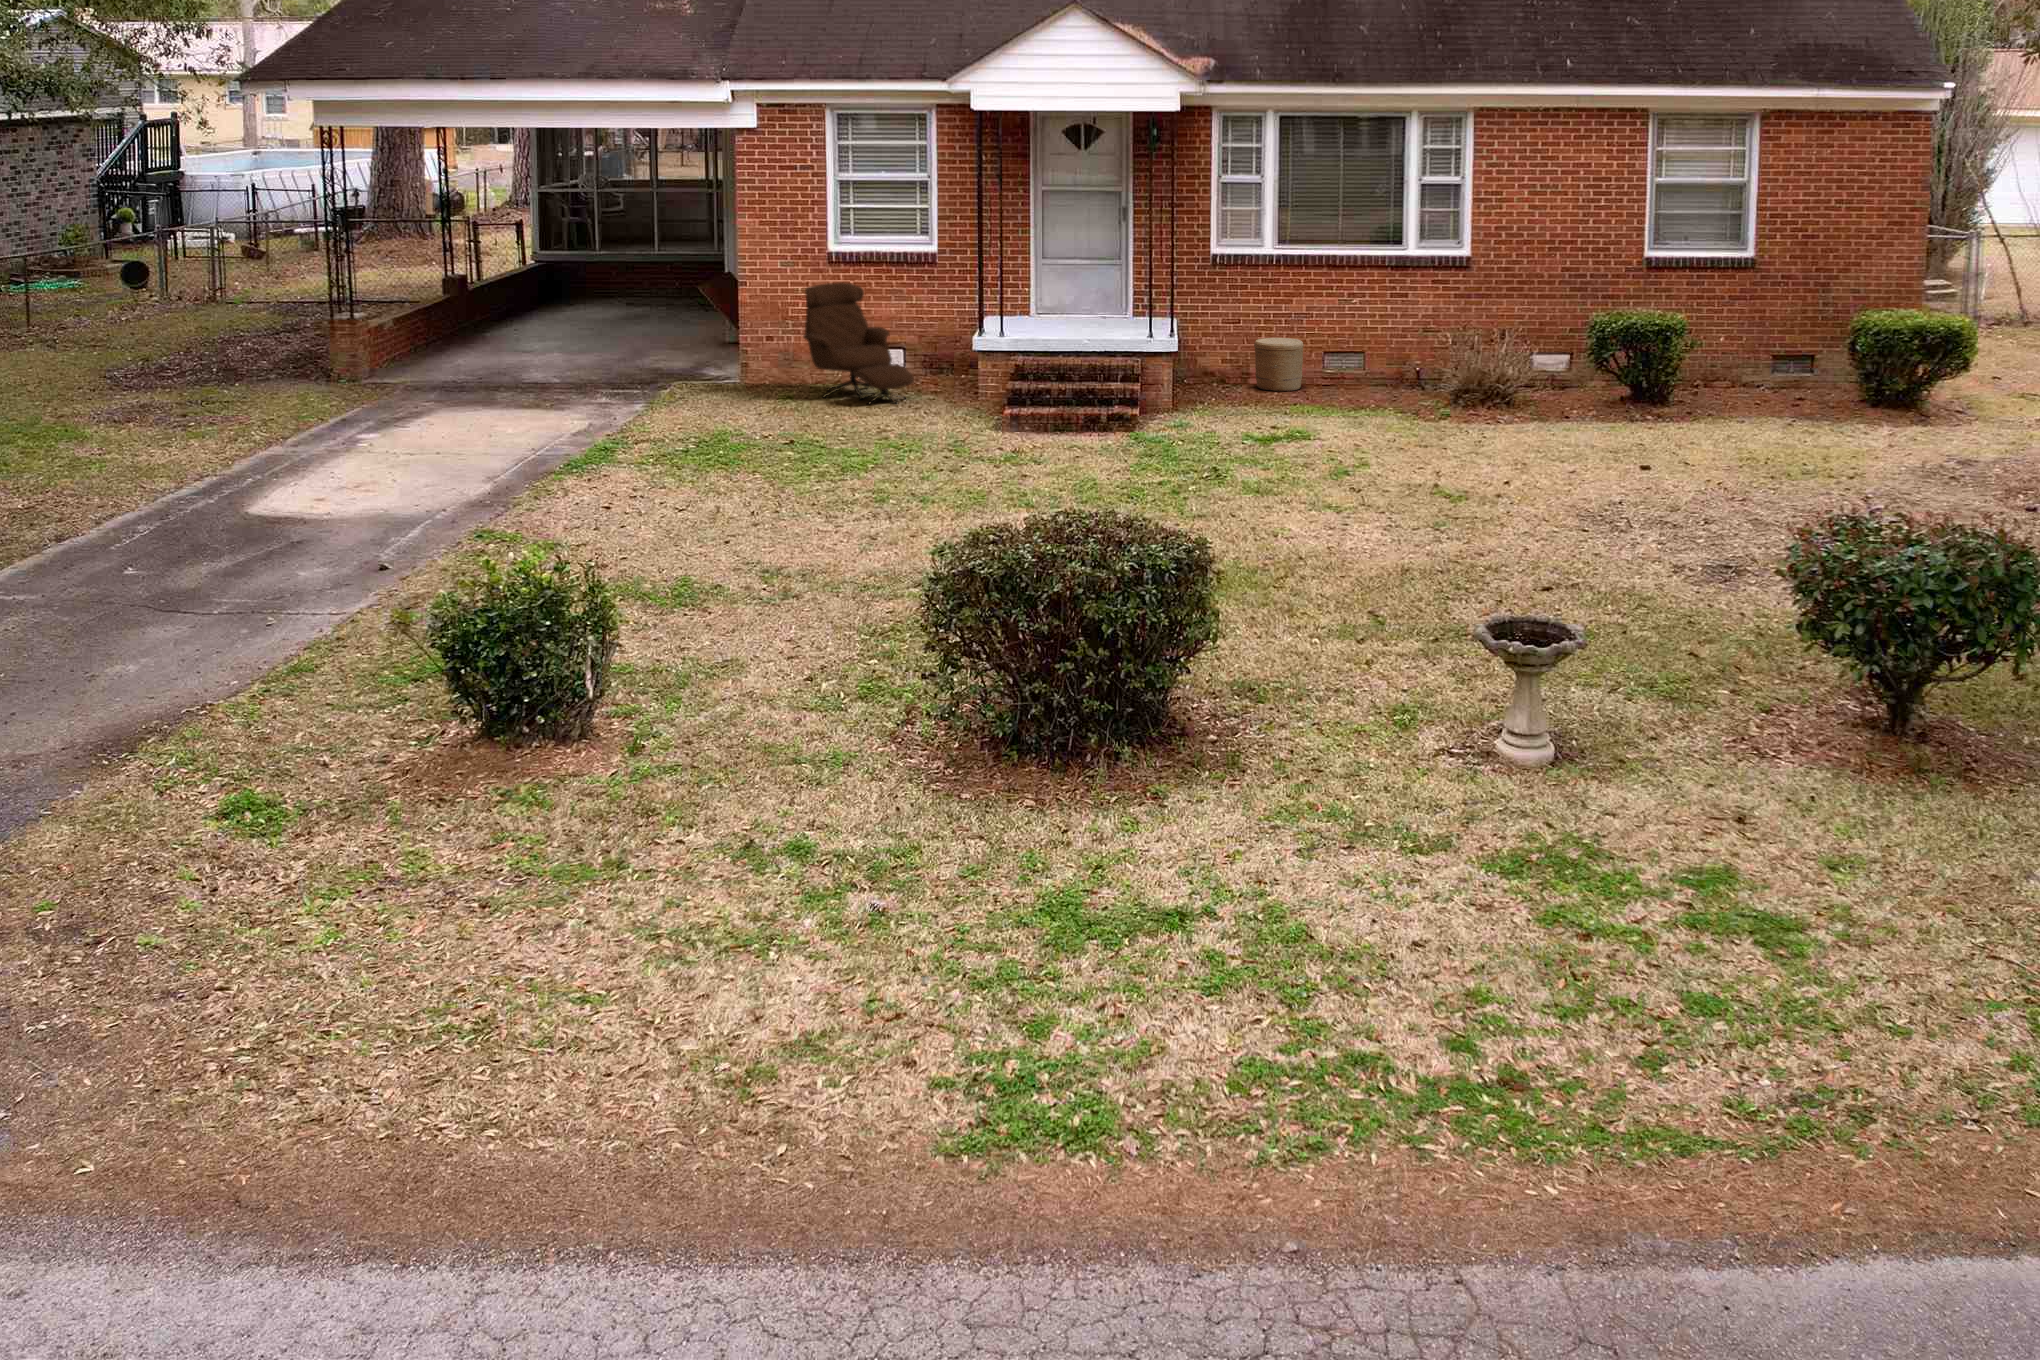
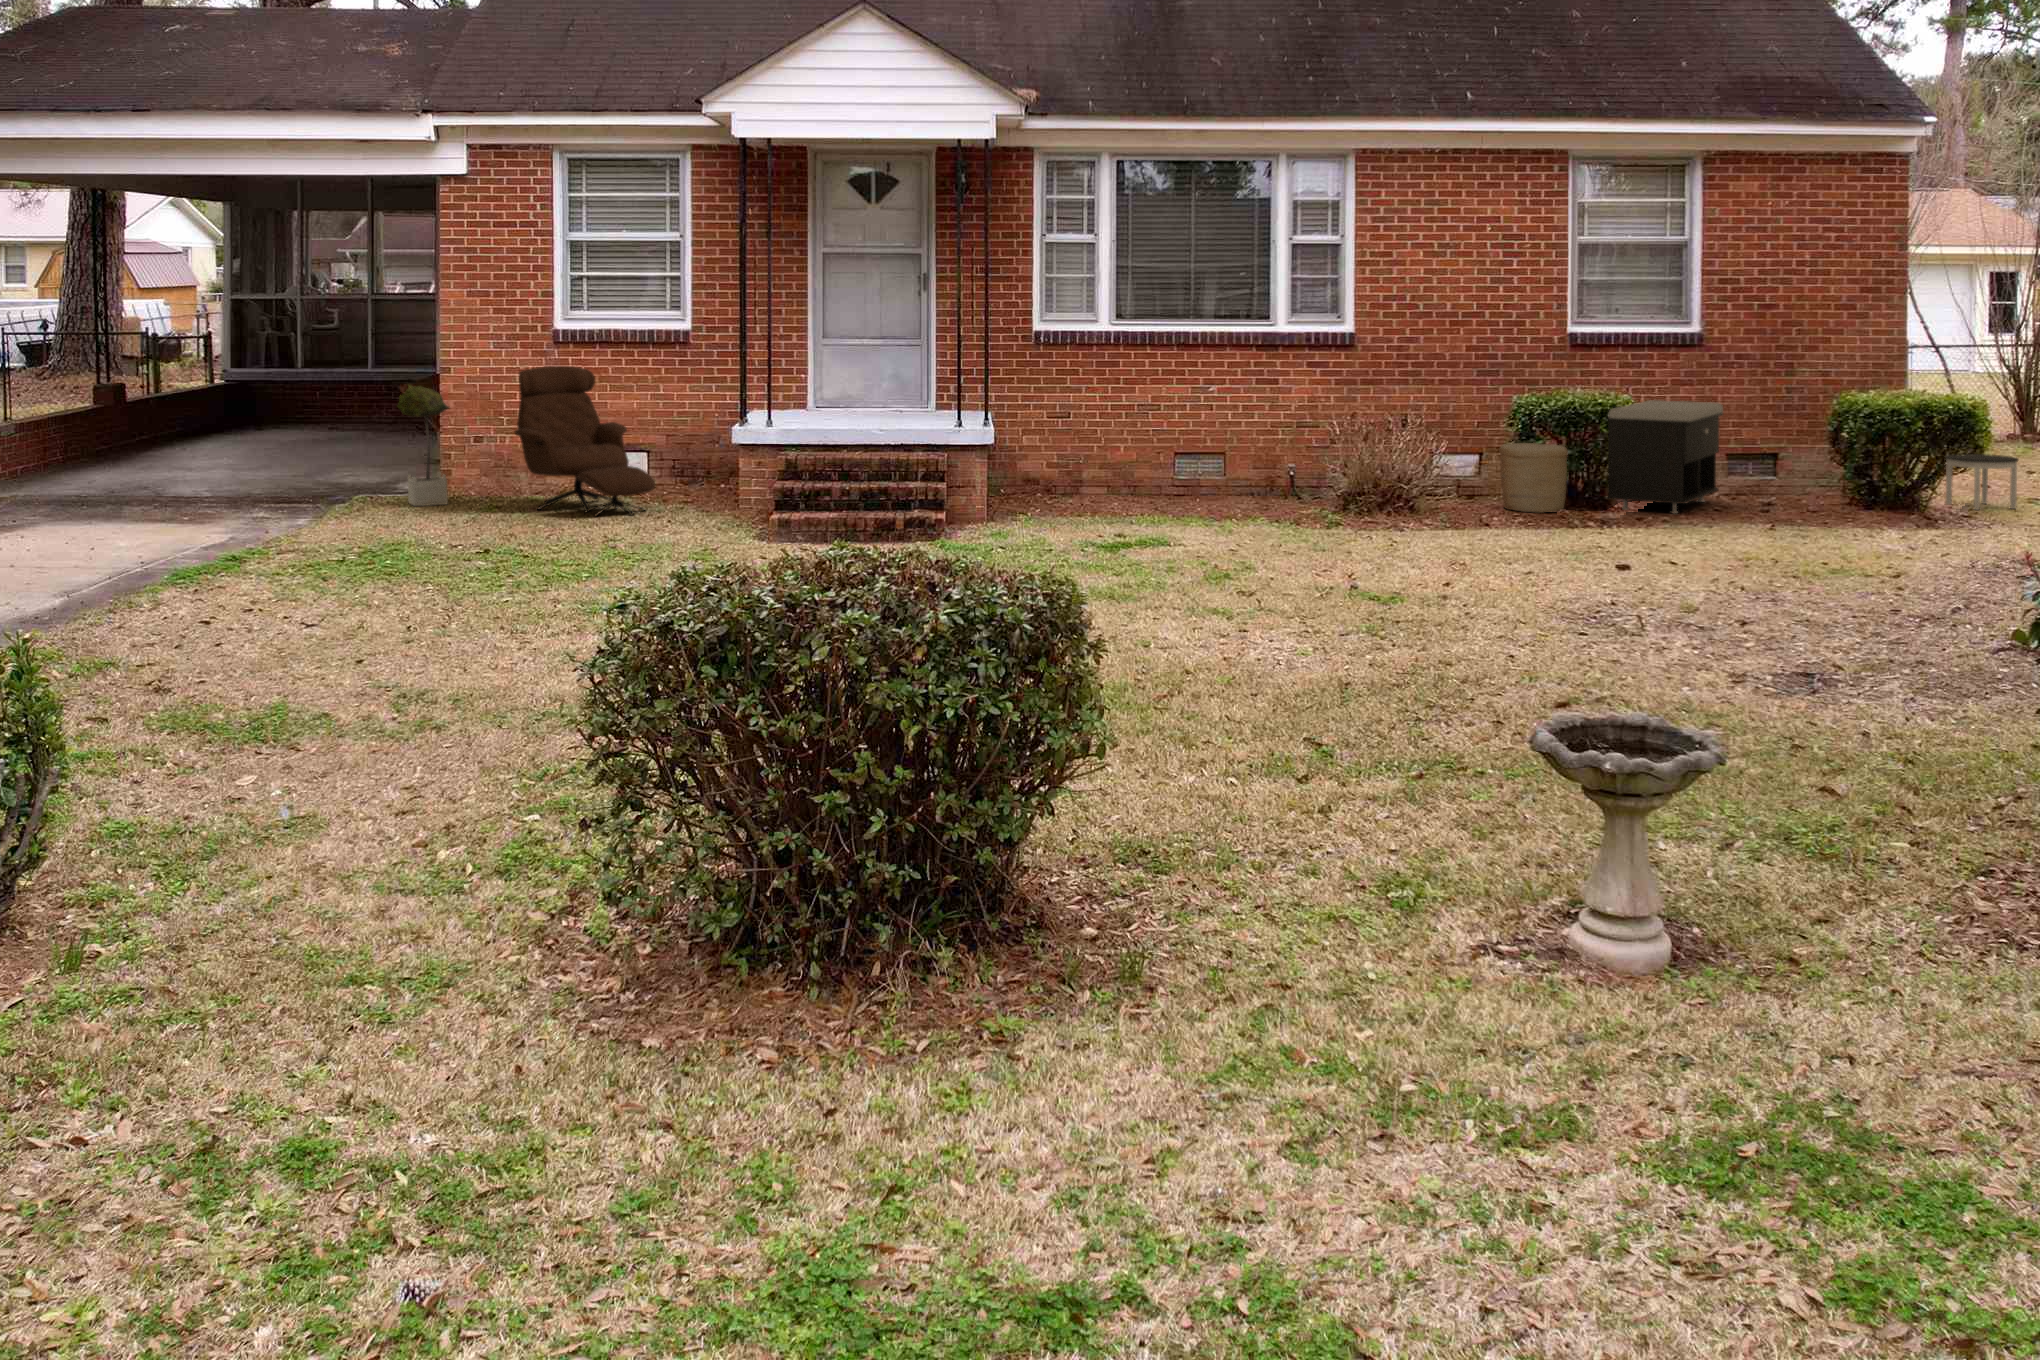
potted tree: none [711,297,752,393] -> present [398,385,450,506]
storage bench: none [1662,313,1761,408] -> present [1608,400,1723,513]
woven basket: present [1254,338,1304,391] -> present [1499,443,1568,513]
round table: none [1936,360,1994,407] -> present [1945,454,2018,510]

